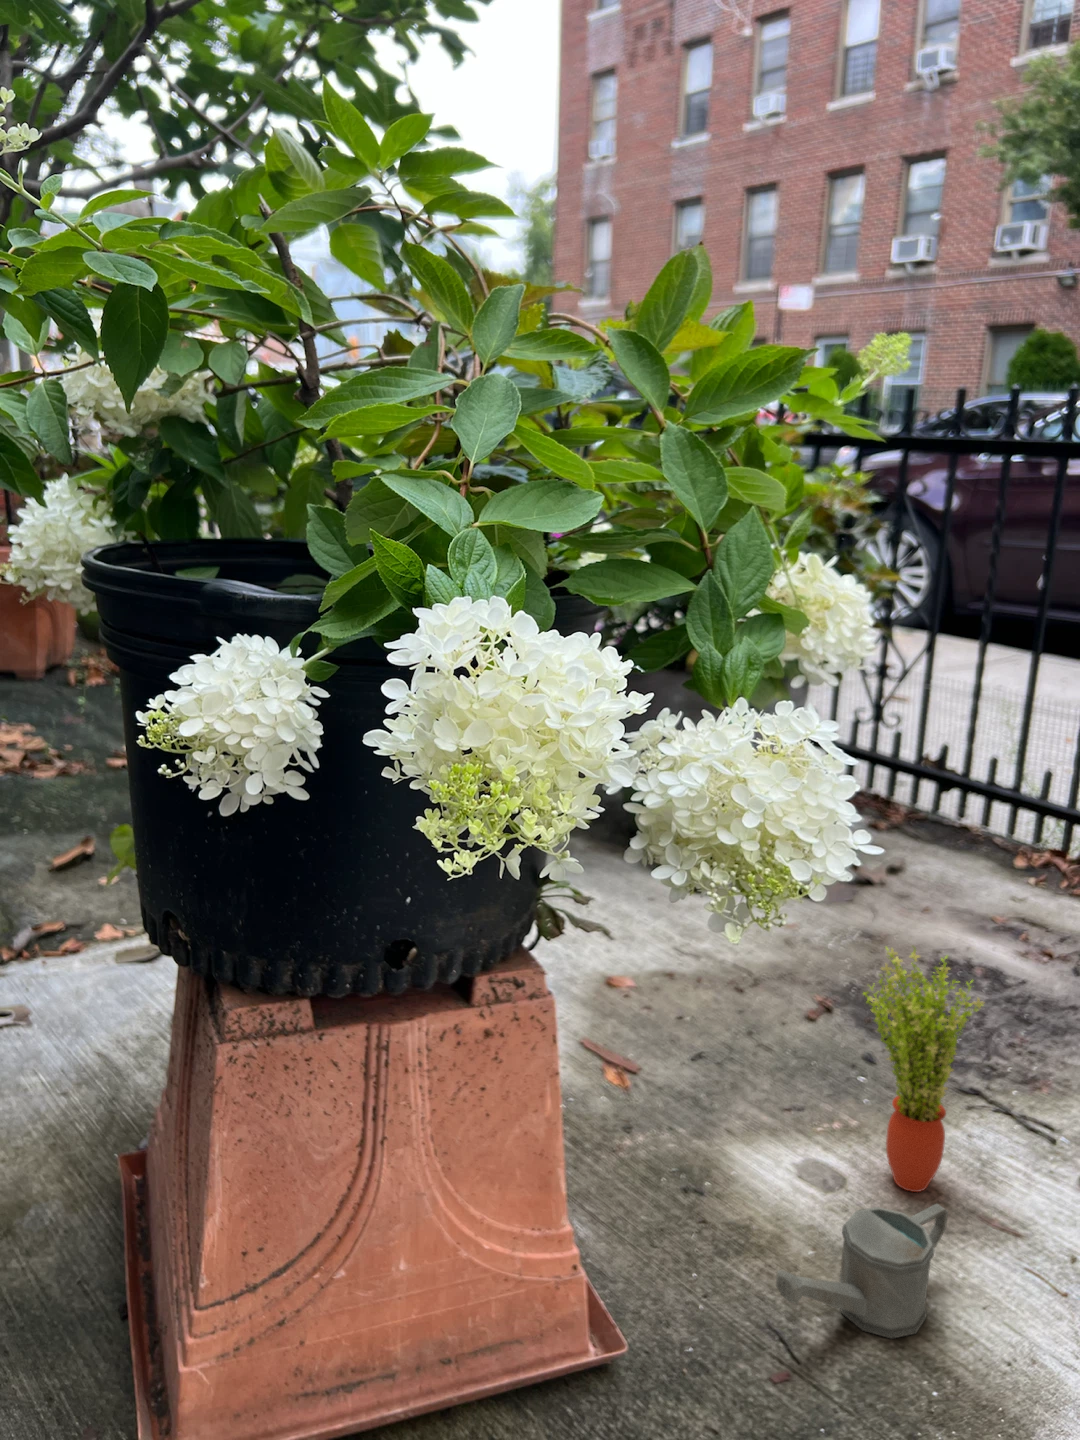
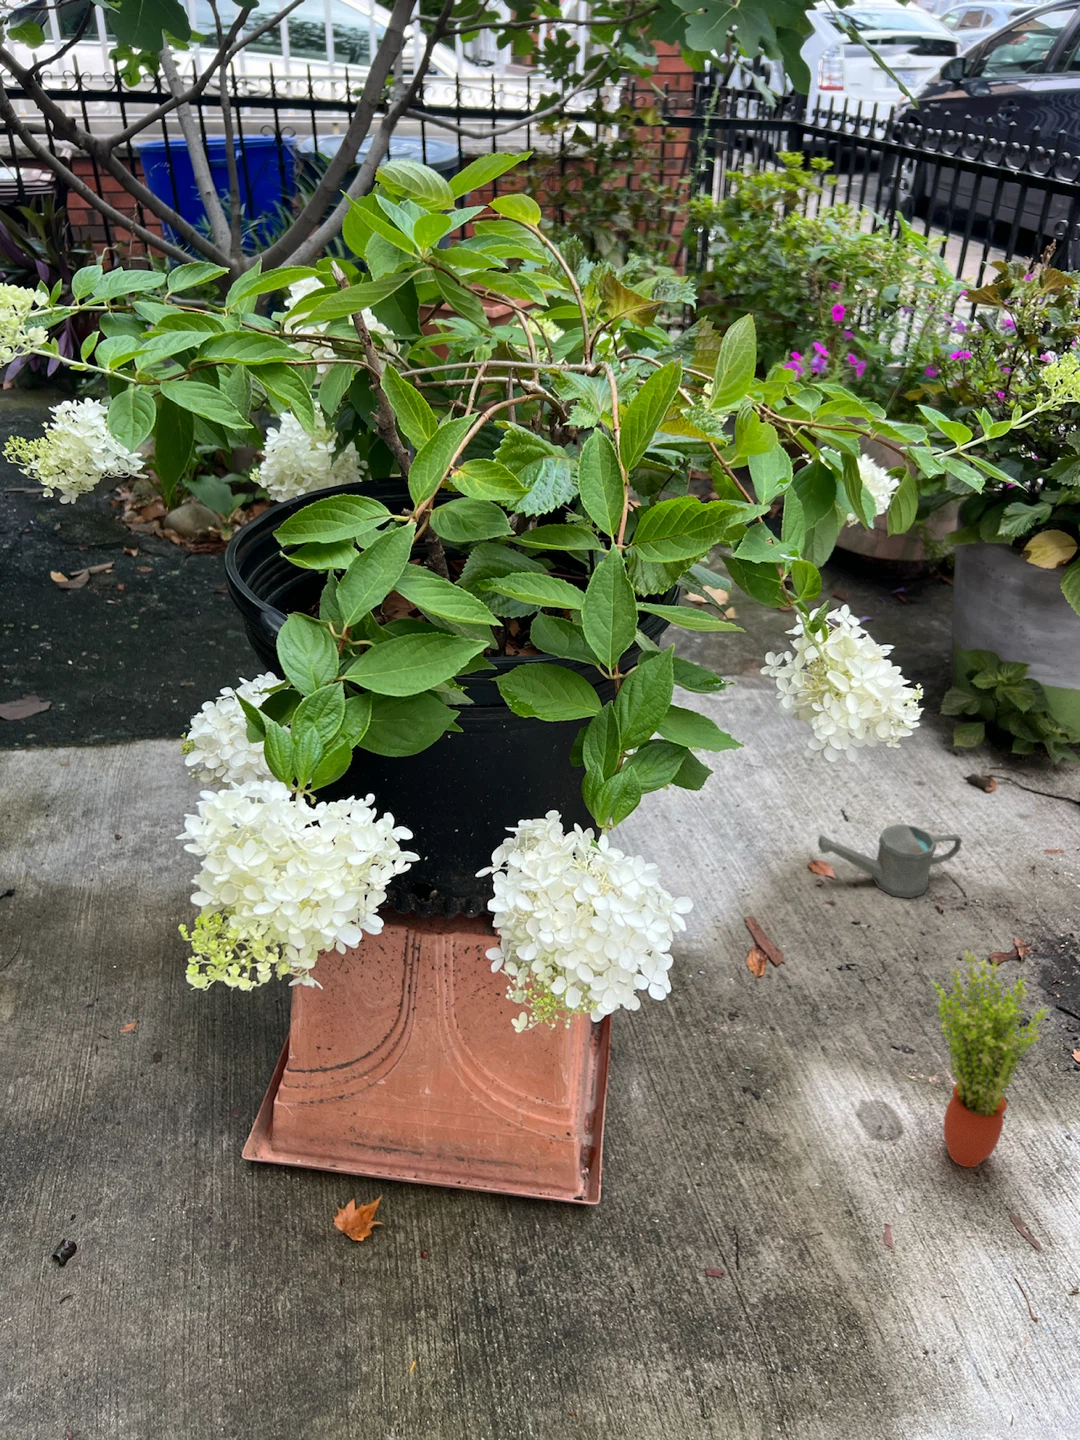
watering can: present [776,1204,948,1339] -> present [818,824,962,898]

